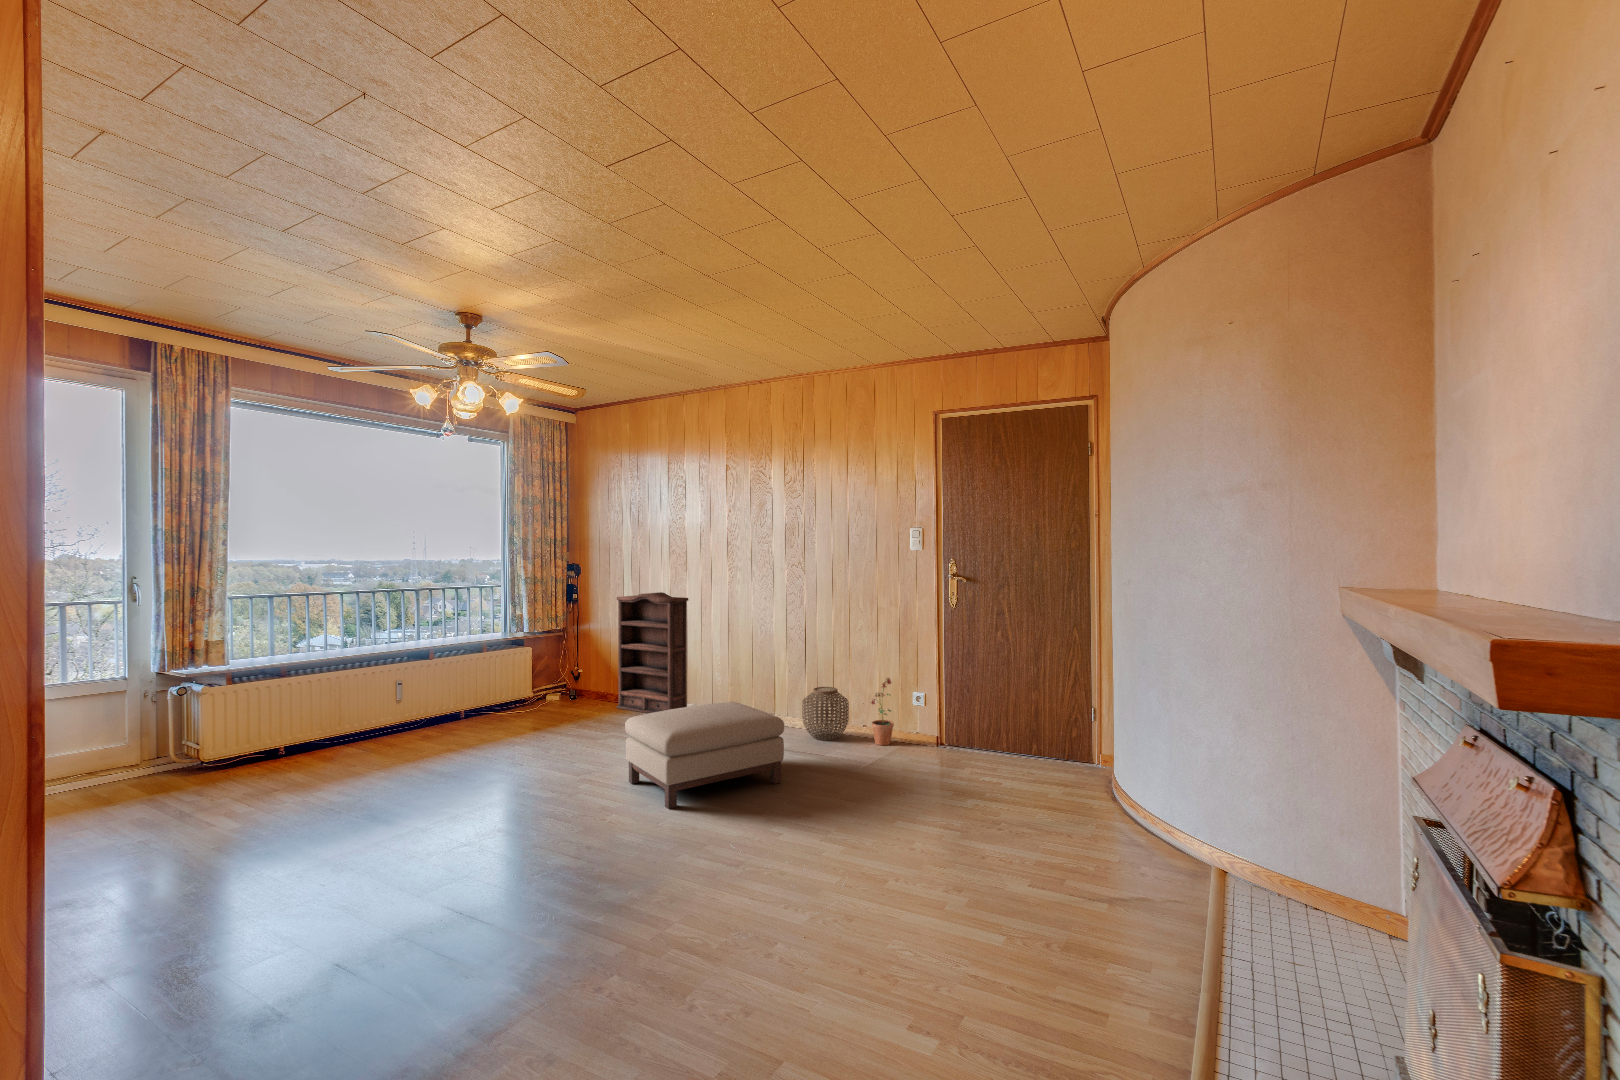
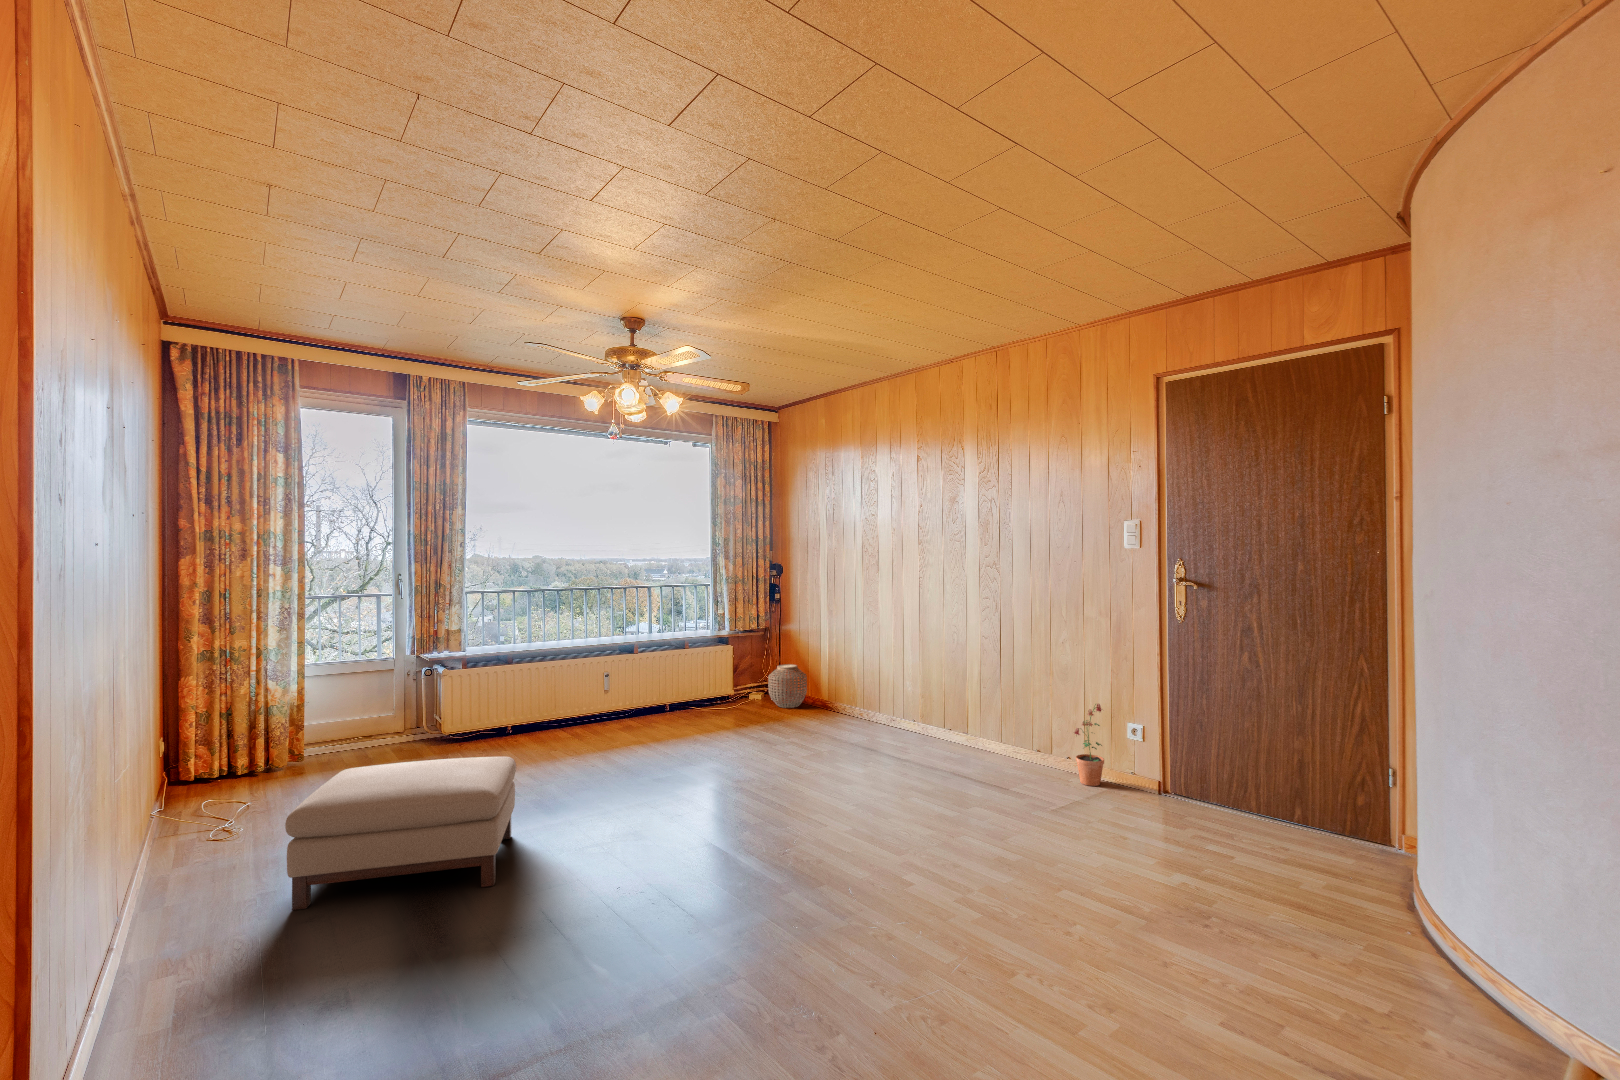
bookshelf: present [617,592,688,713] -> none [808,594,880,728]
woven basket: present [802,687,849,741] -> present [768,664,807,708]
ottoman: present [625,702,784,809] -> present [285,757,516,910]

